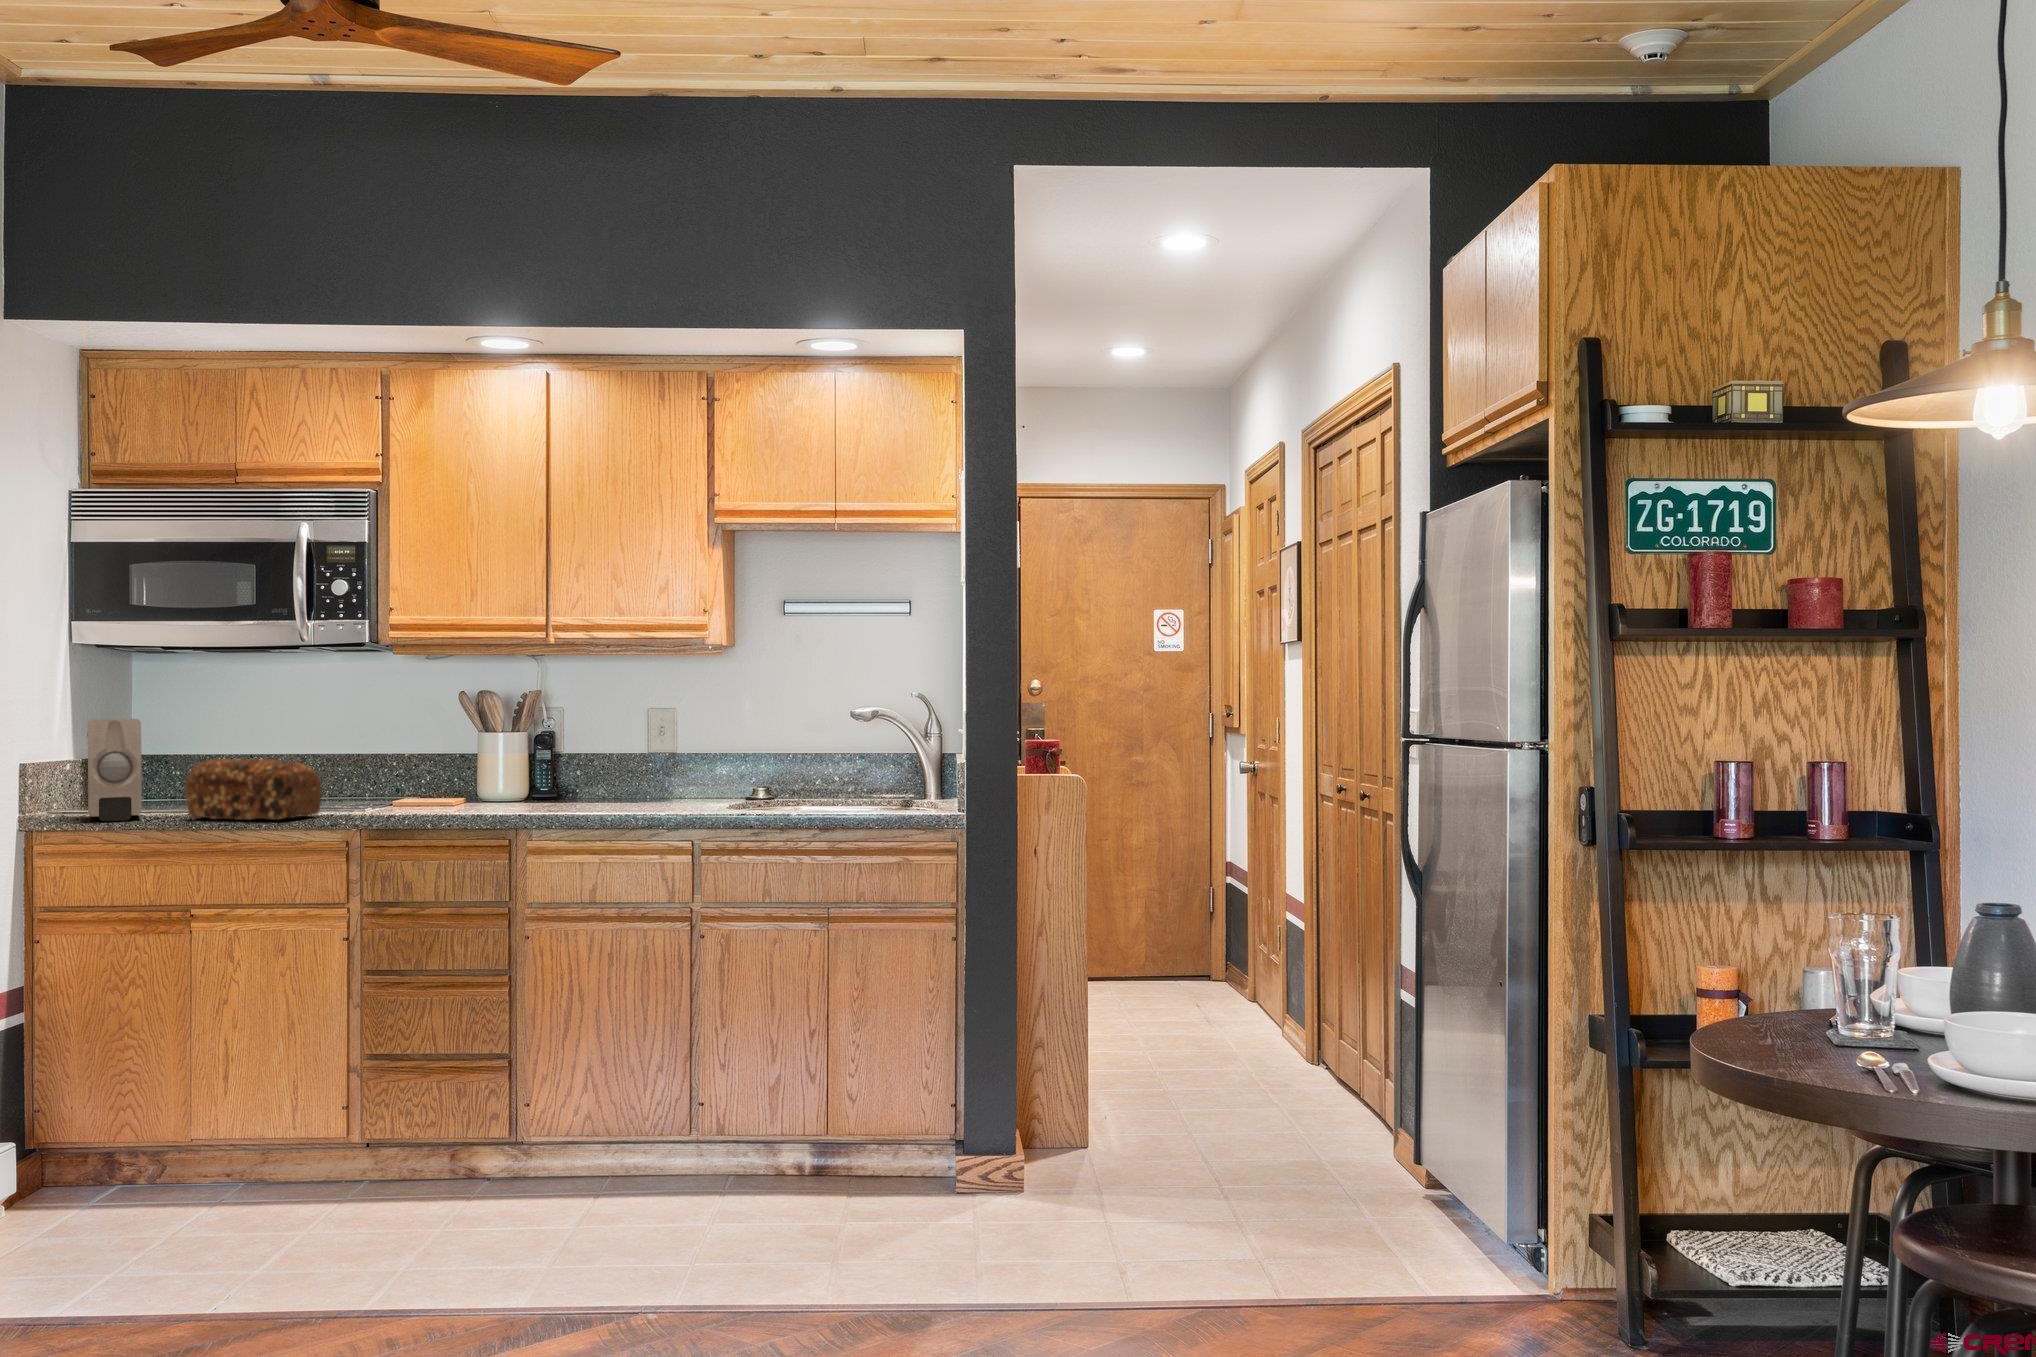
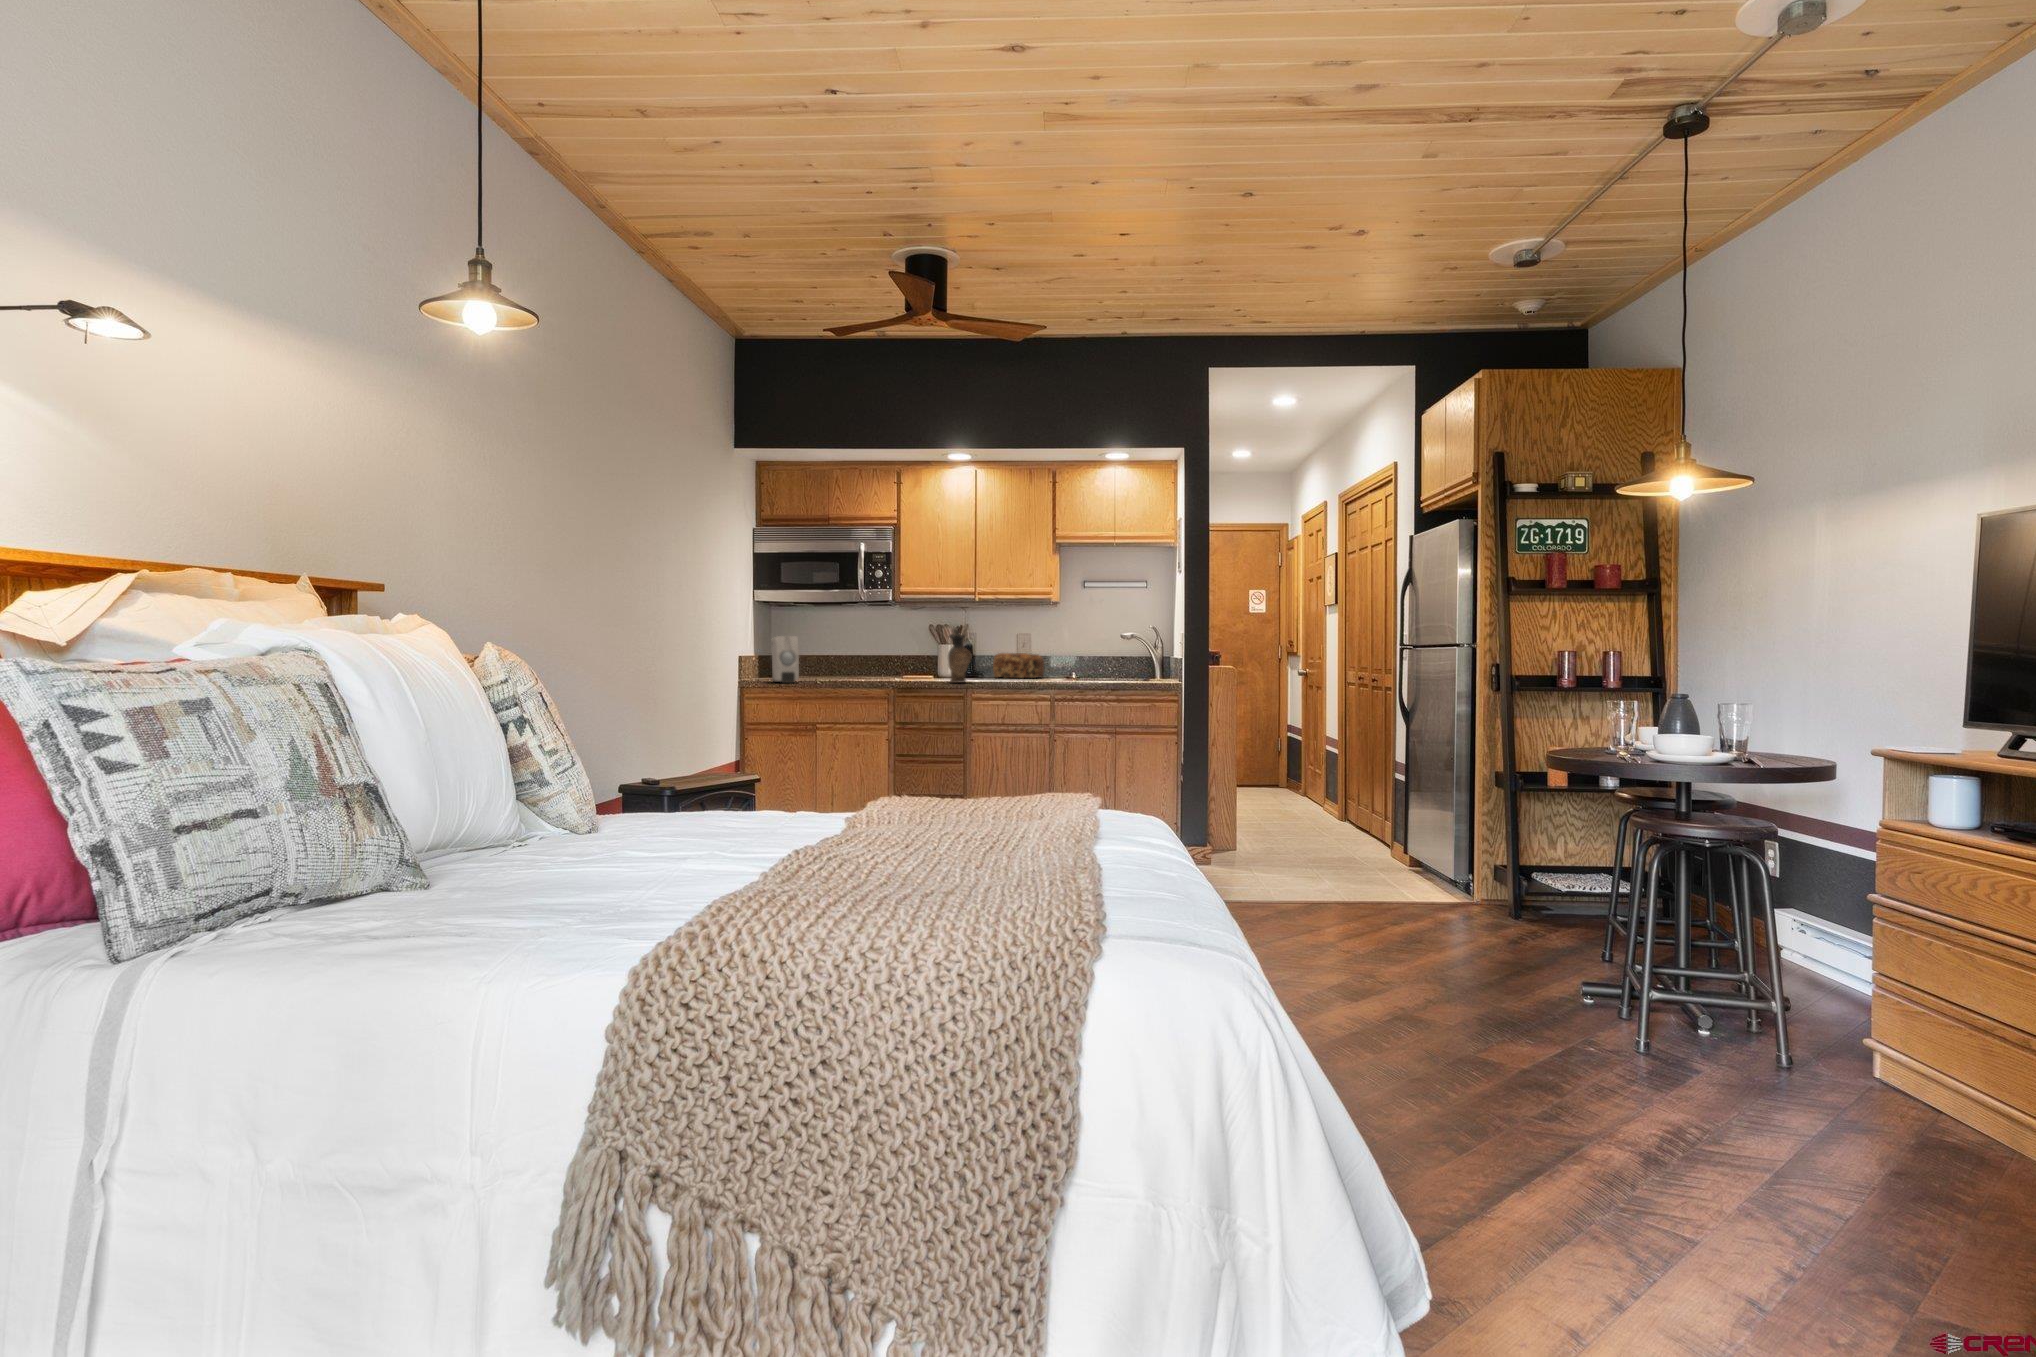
ceramic pitcher: none [473,697,524,816] -> present [948,627,971,683]
bread loaf: present [186,759,321,820] -> present [993,653,1044,678]

